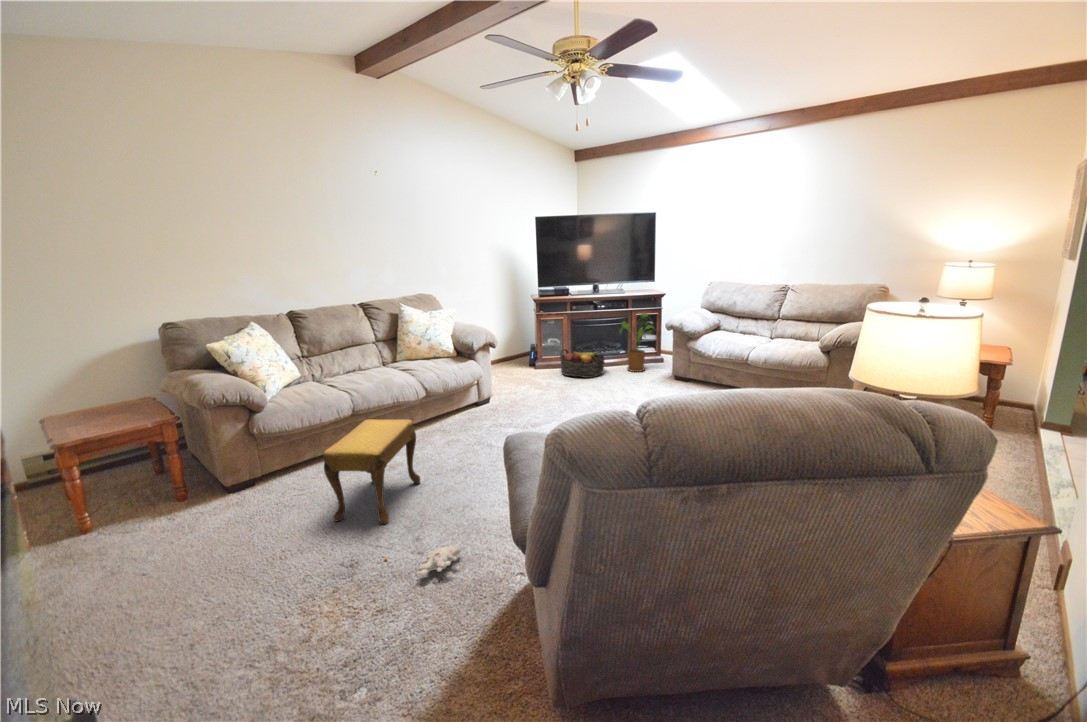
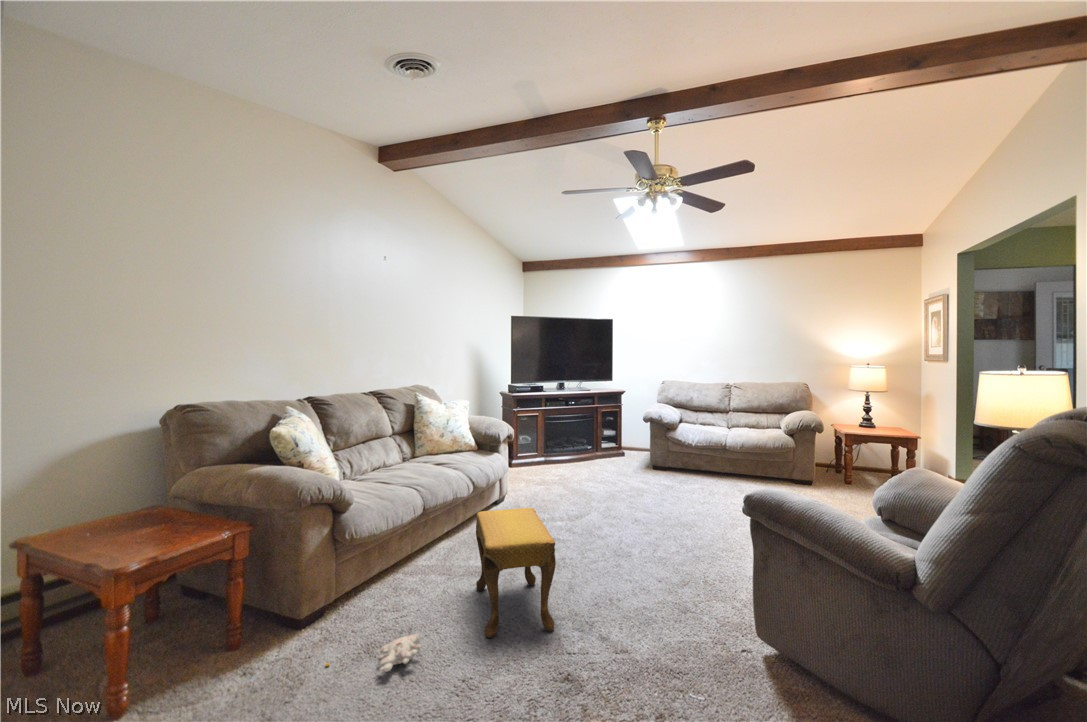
house plant: present [620,313,654,372] -> none [592,408,629,465]
basket: present [560,349,605,378] -> none [540,444,584,472]
plush toy: present [384,546,461,576] -> present [325,634,422,671]

